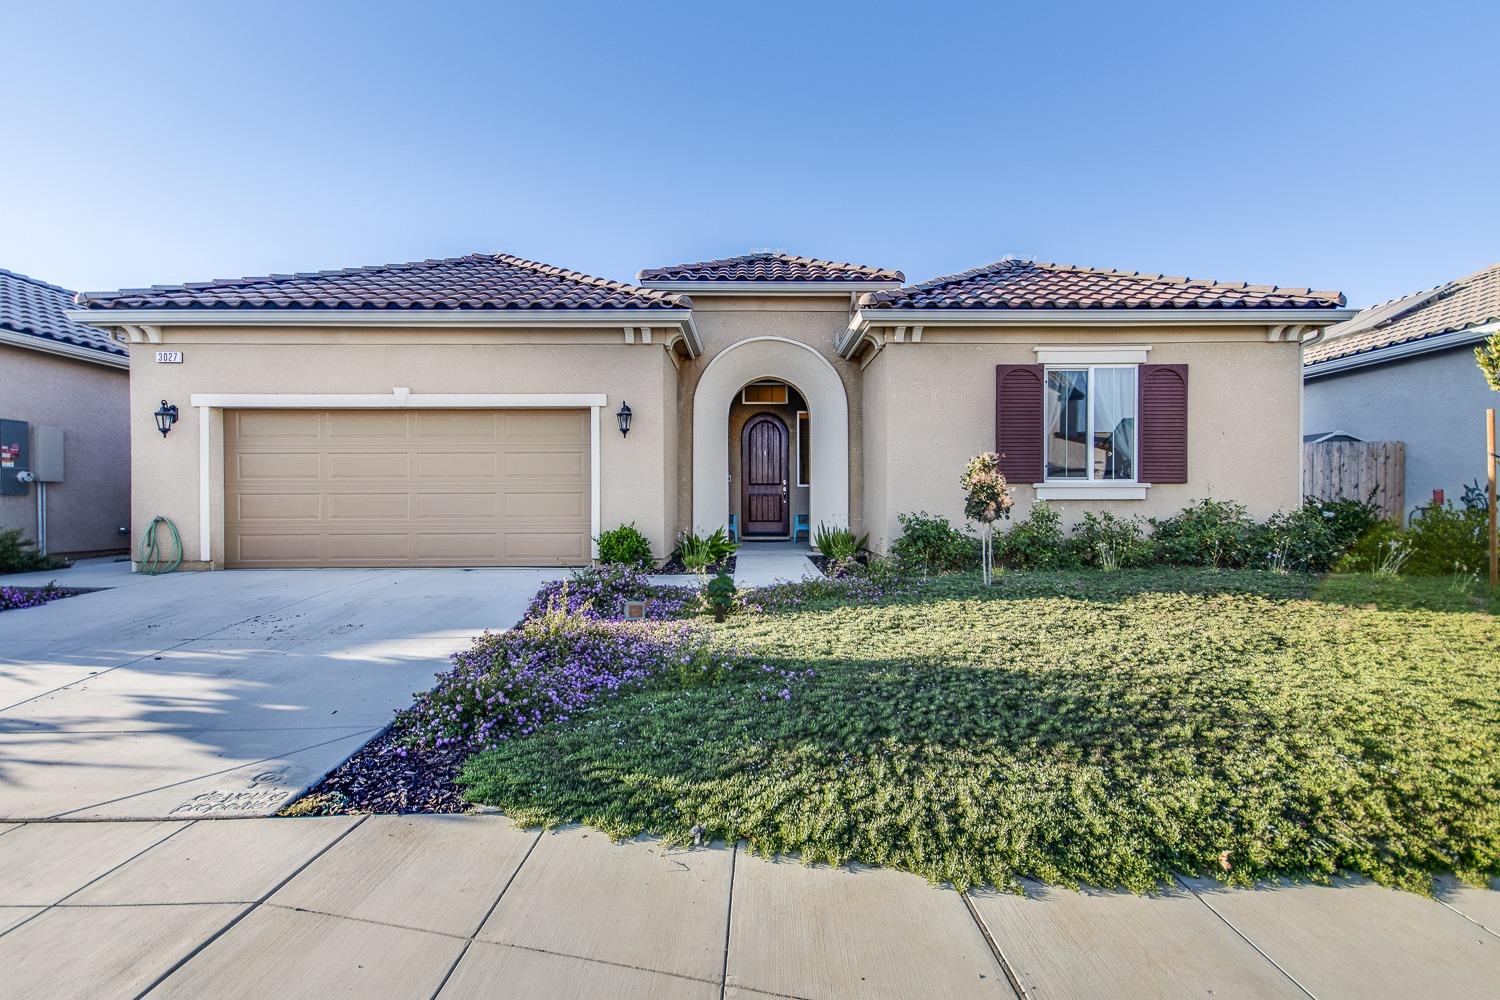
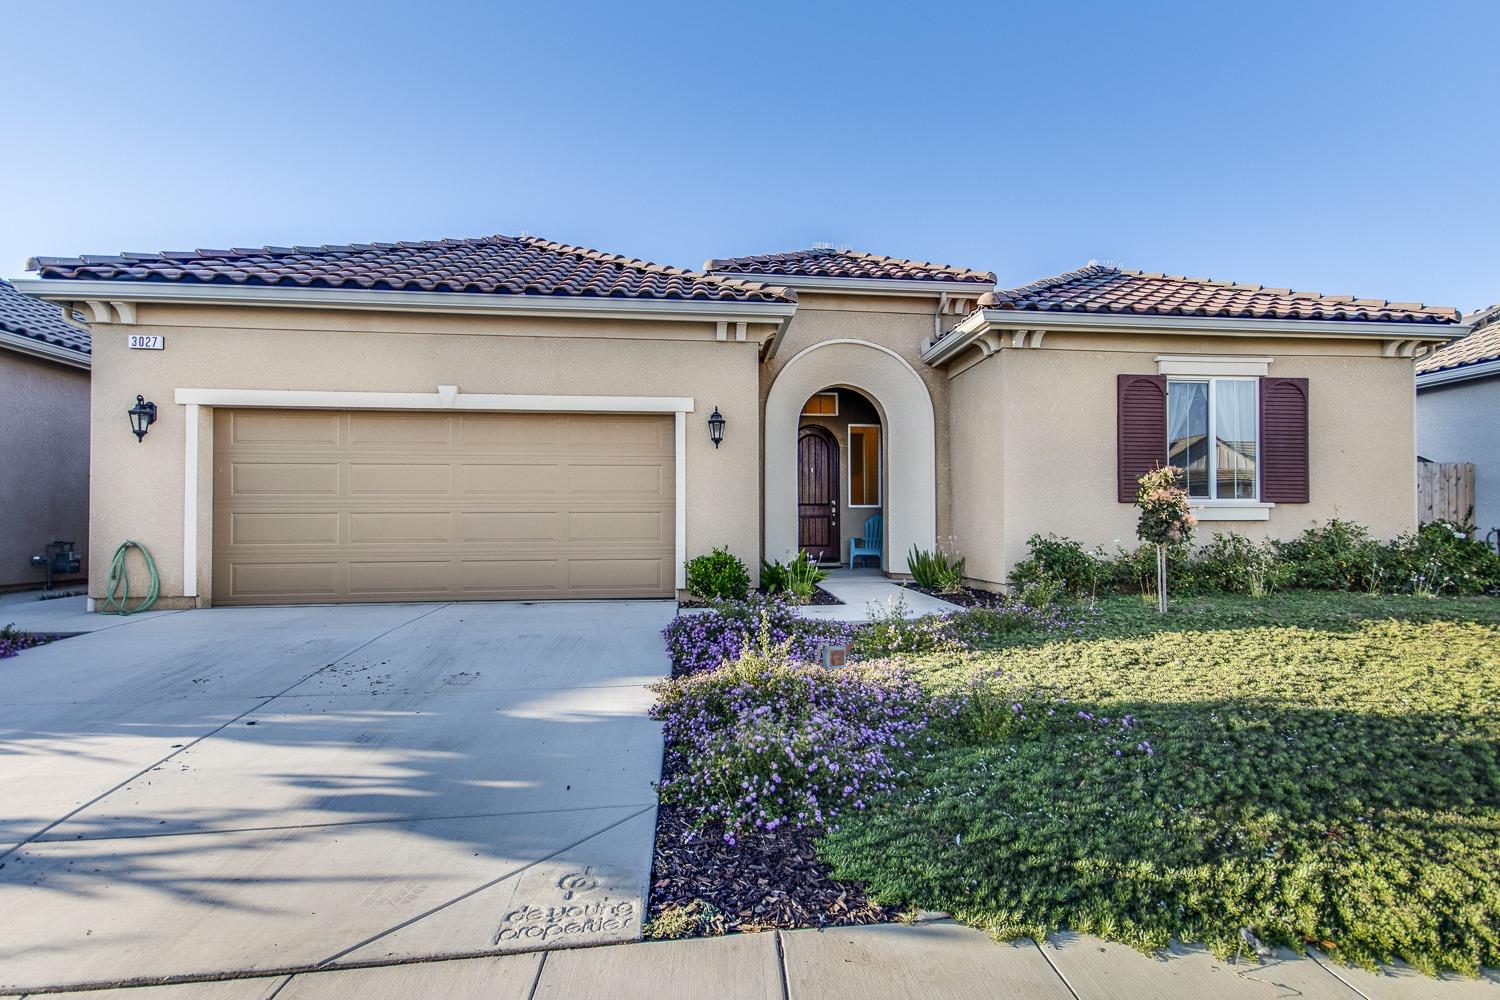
decorative plant: present [704,565,737,623] -> none [925,600,967,670]

